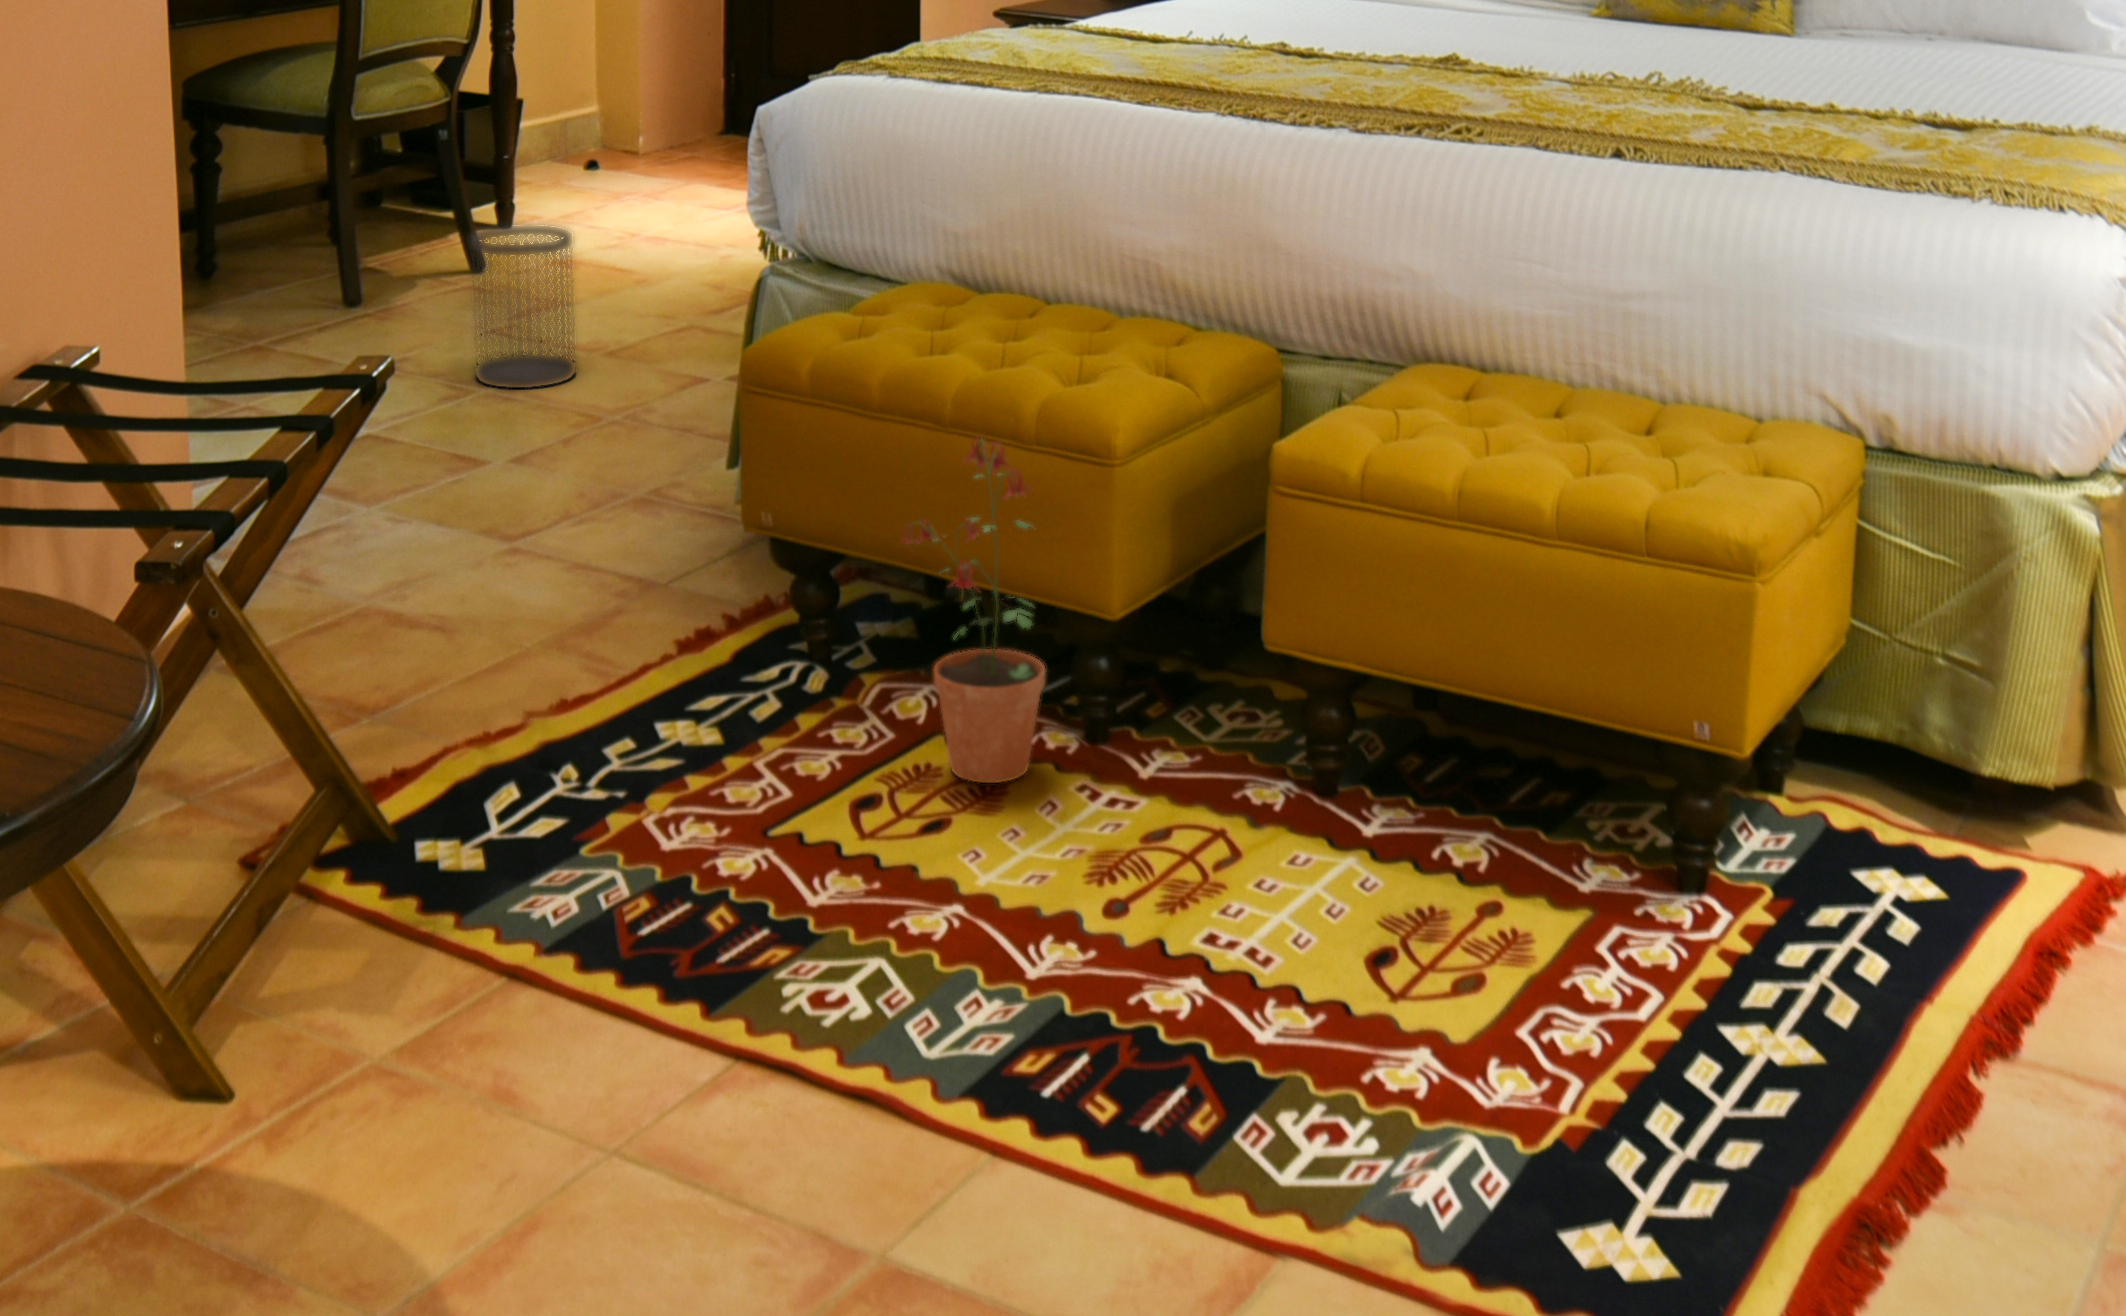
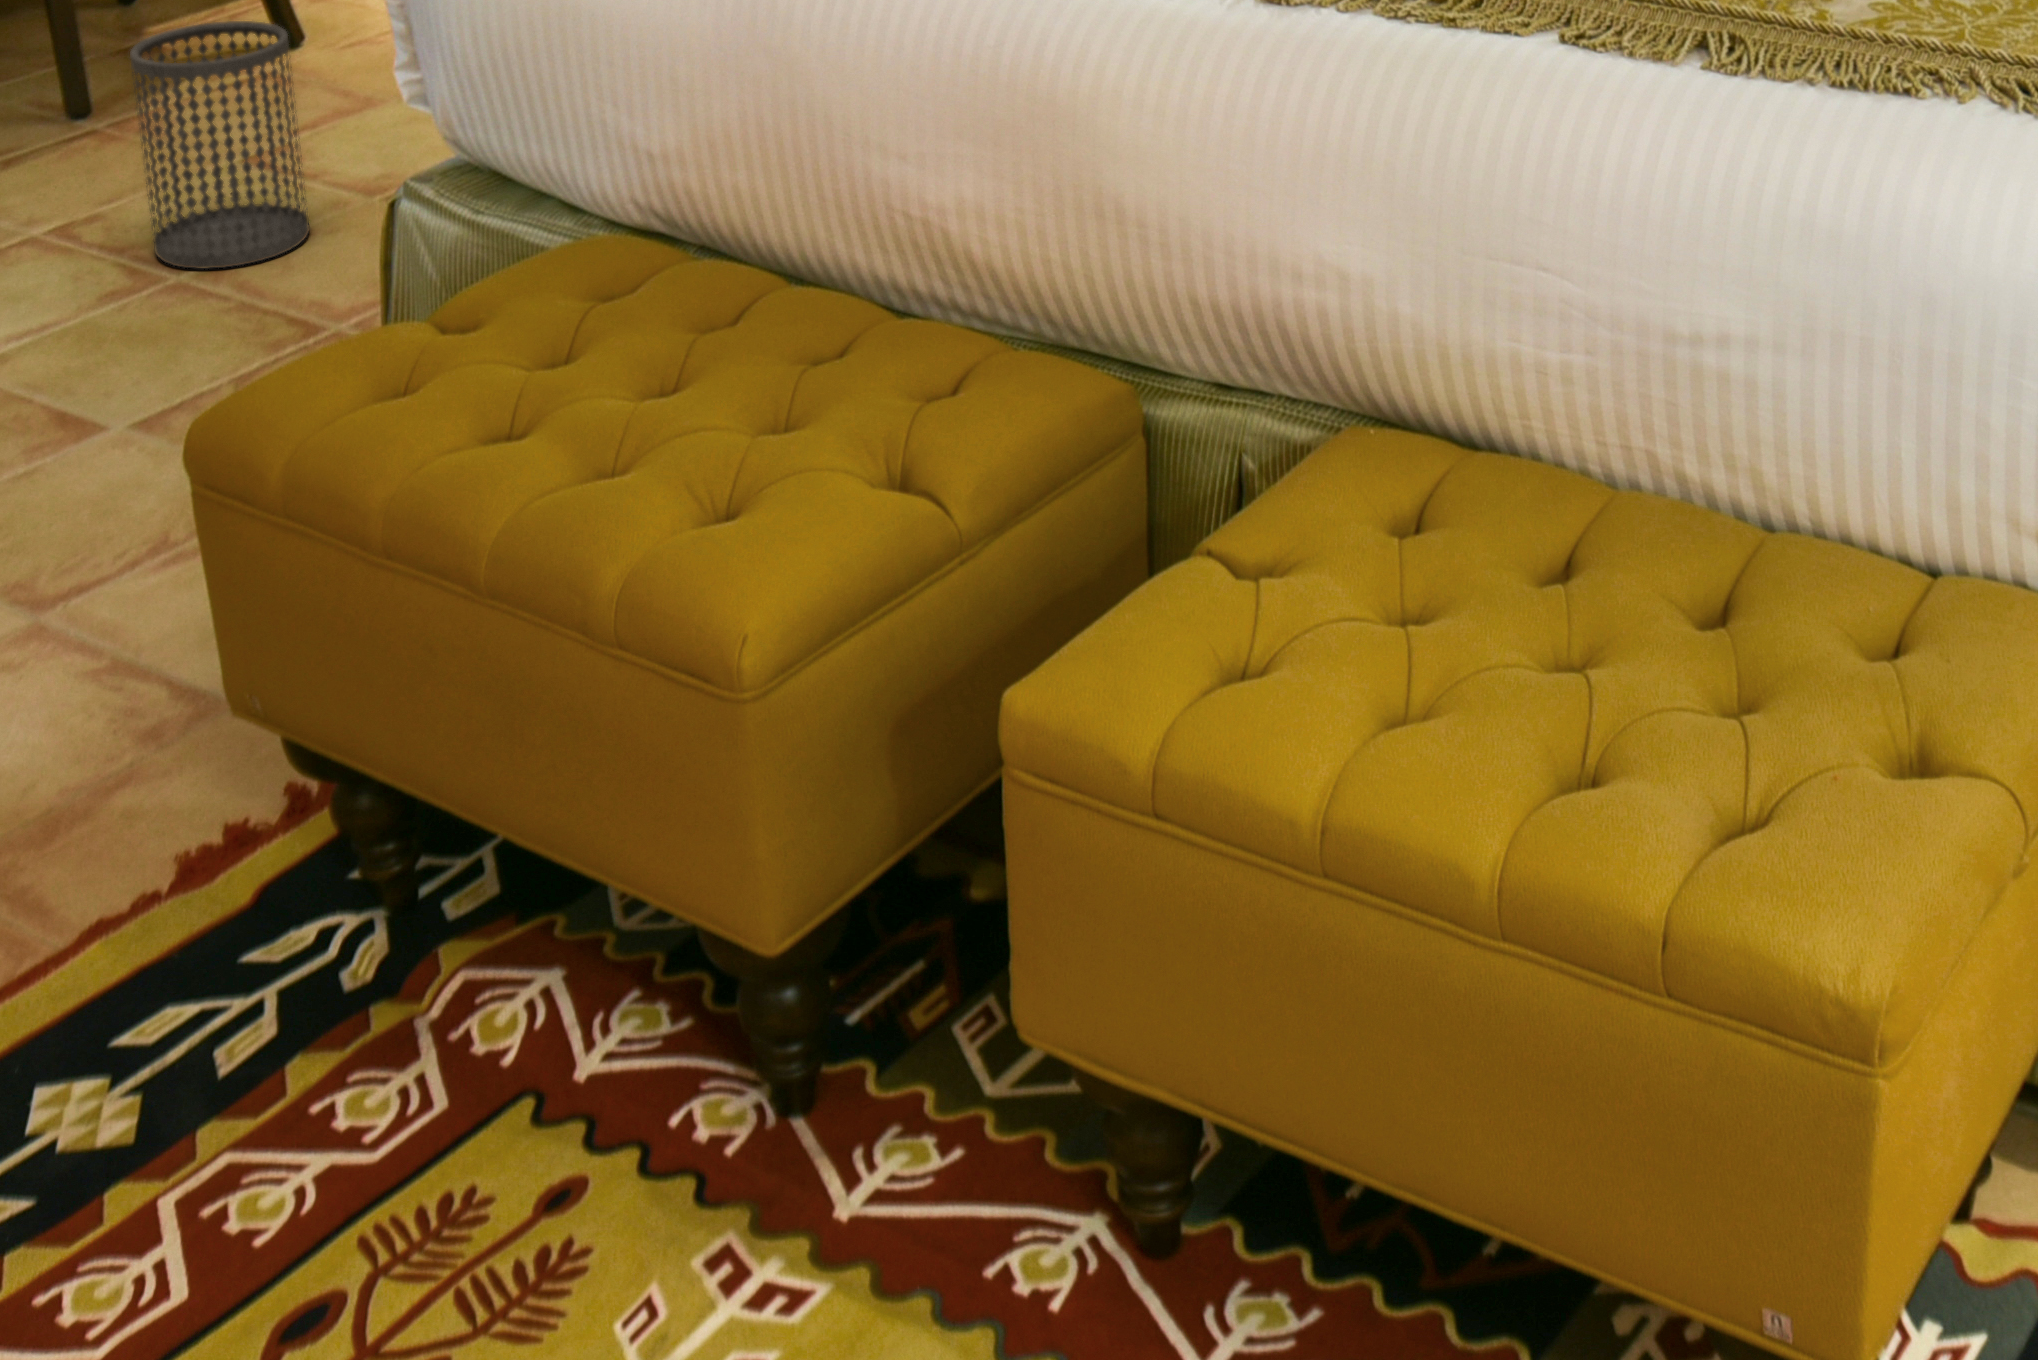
potted plant: present [905,438,1045,783] -> none [390,622,655,1260]

